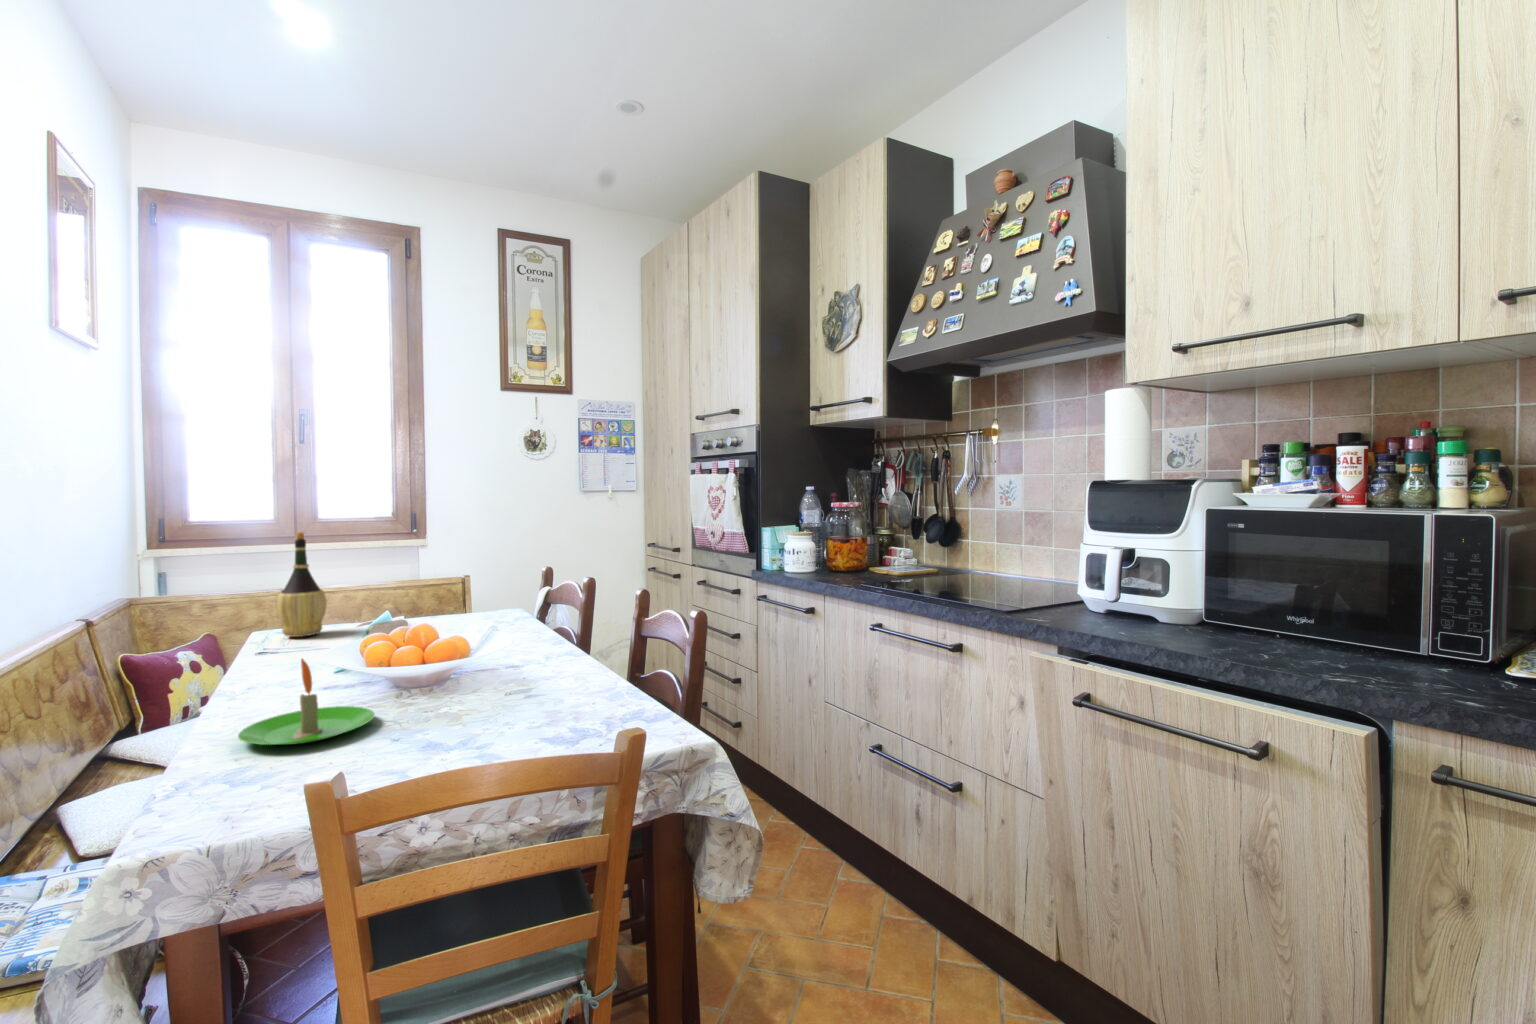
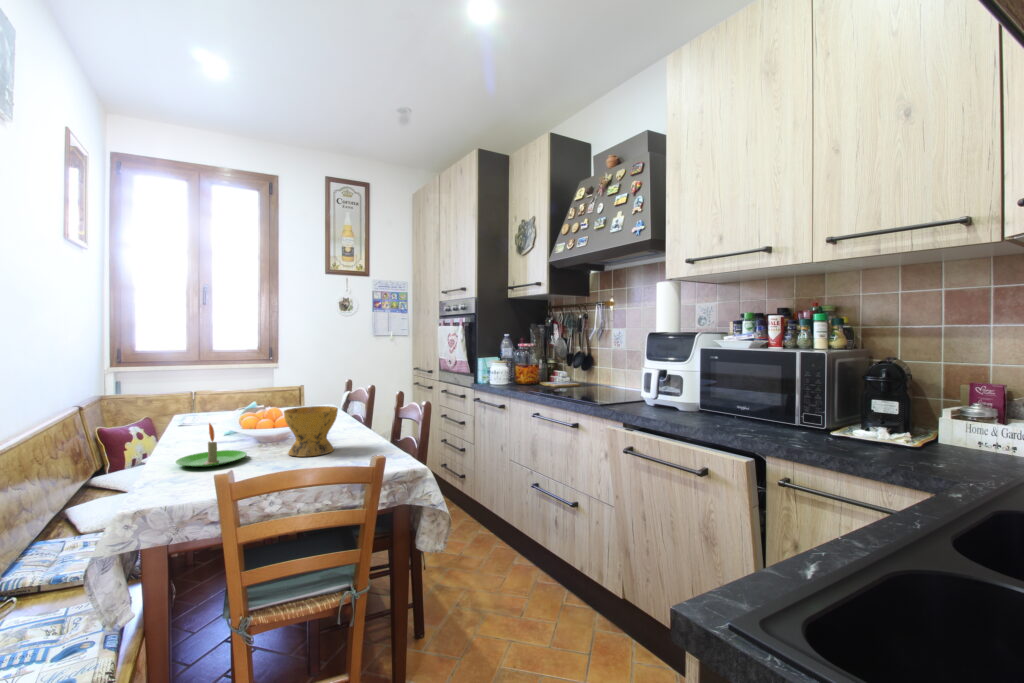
wine bottle: present [277,532,327,637] -> none [190,358,218,418]
bowl: none [442,621,541,718] -> present [284,406,338,457]

